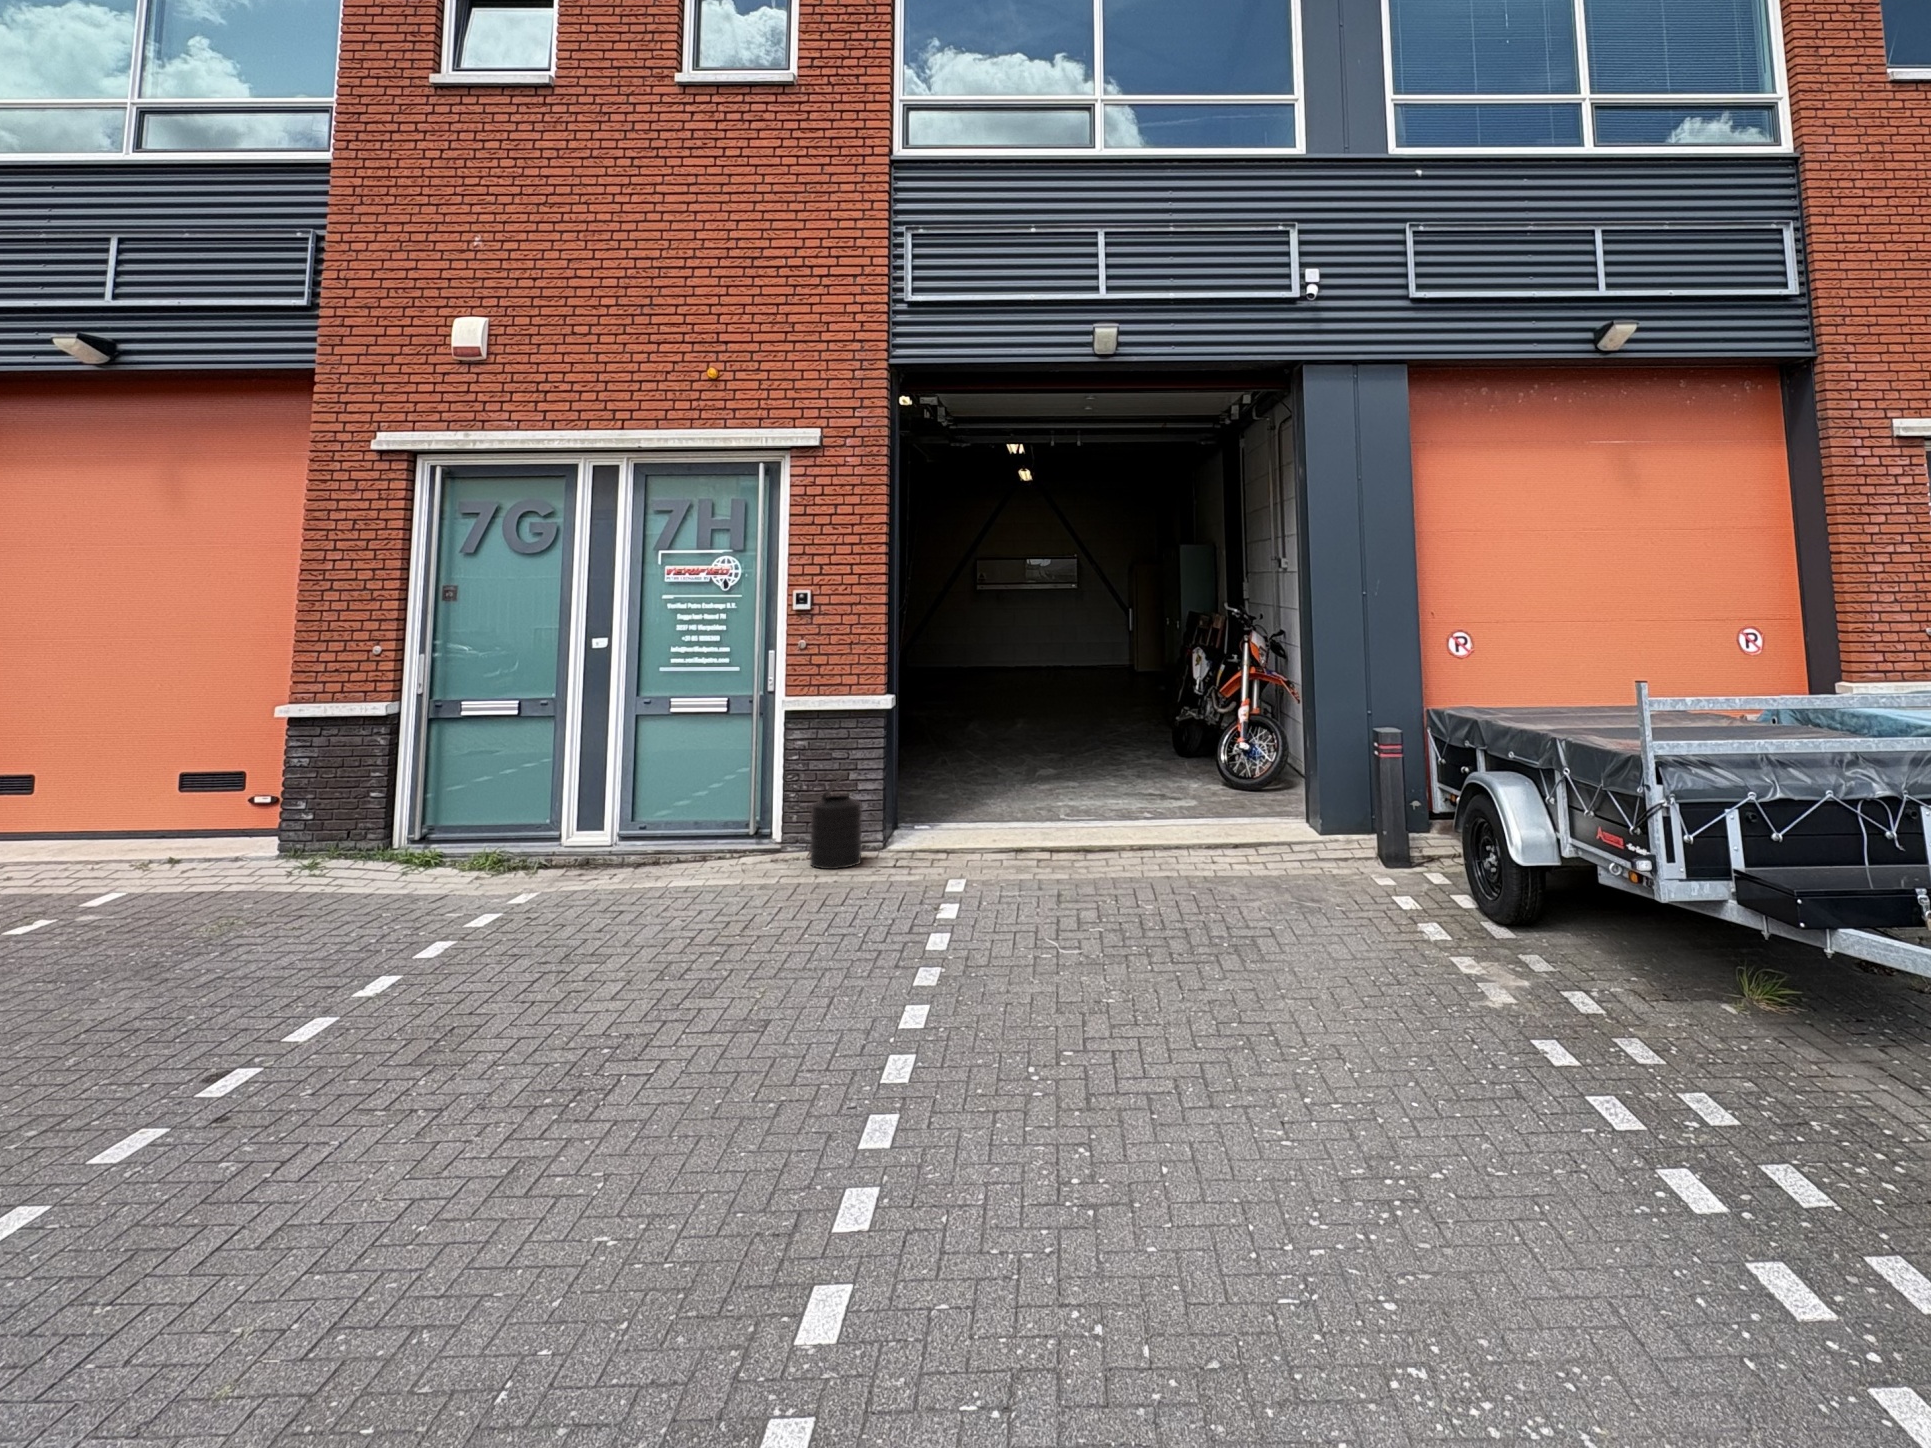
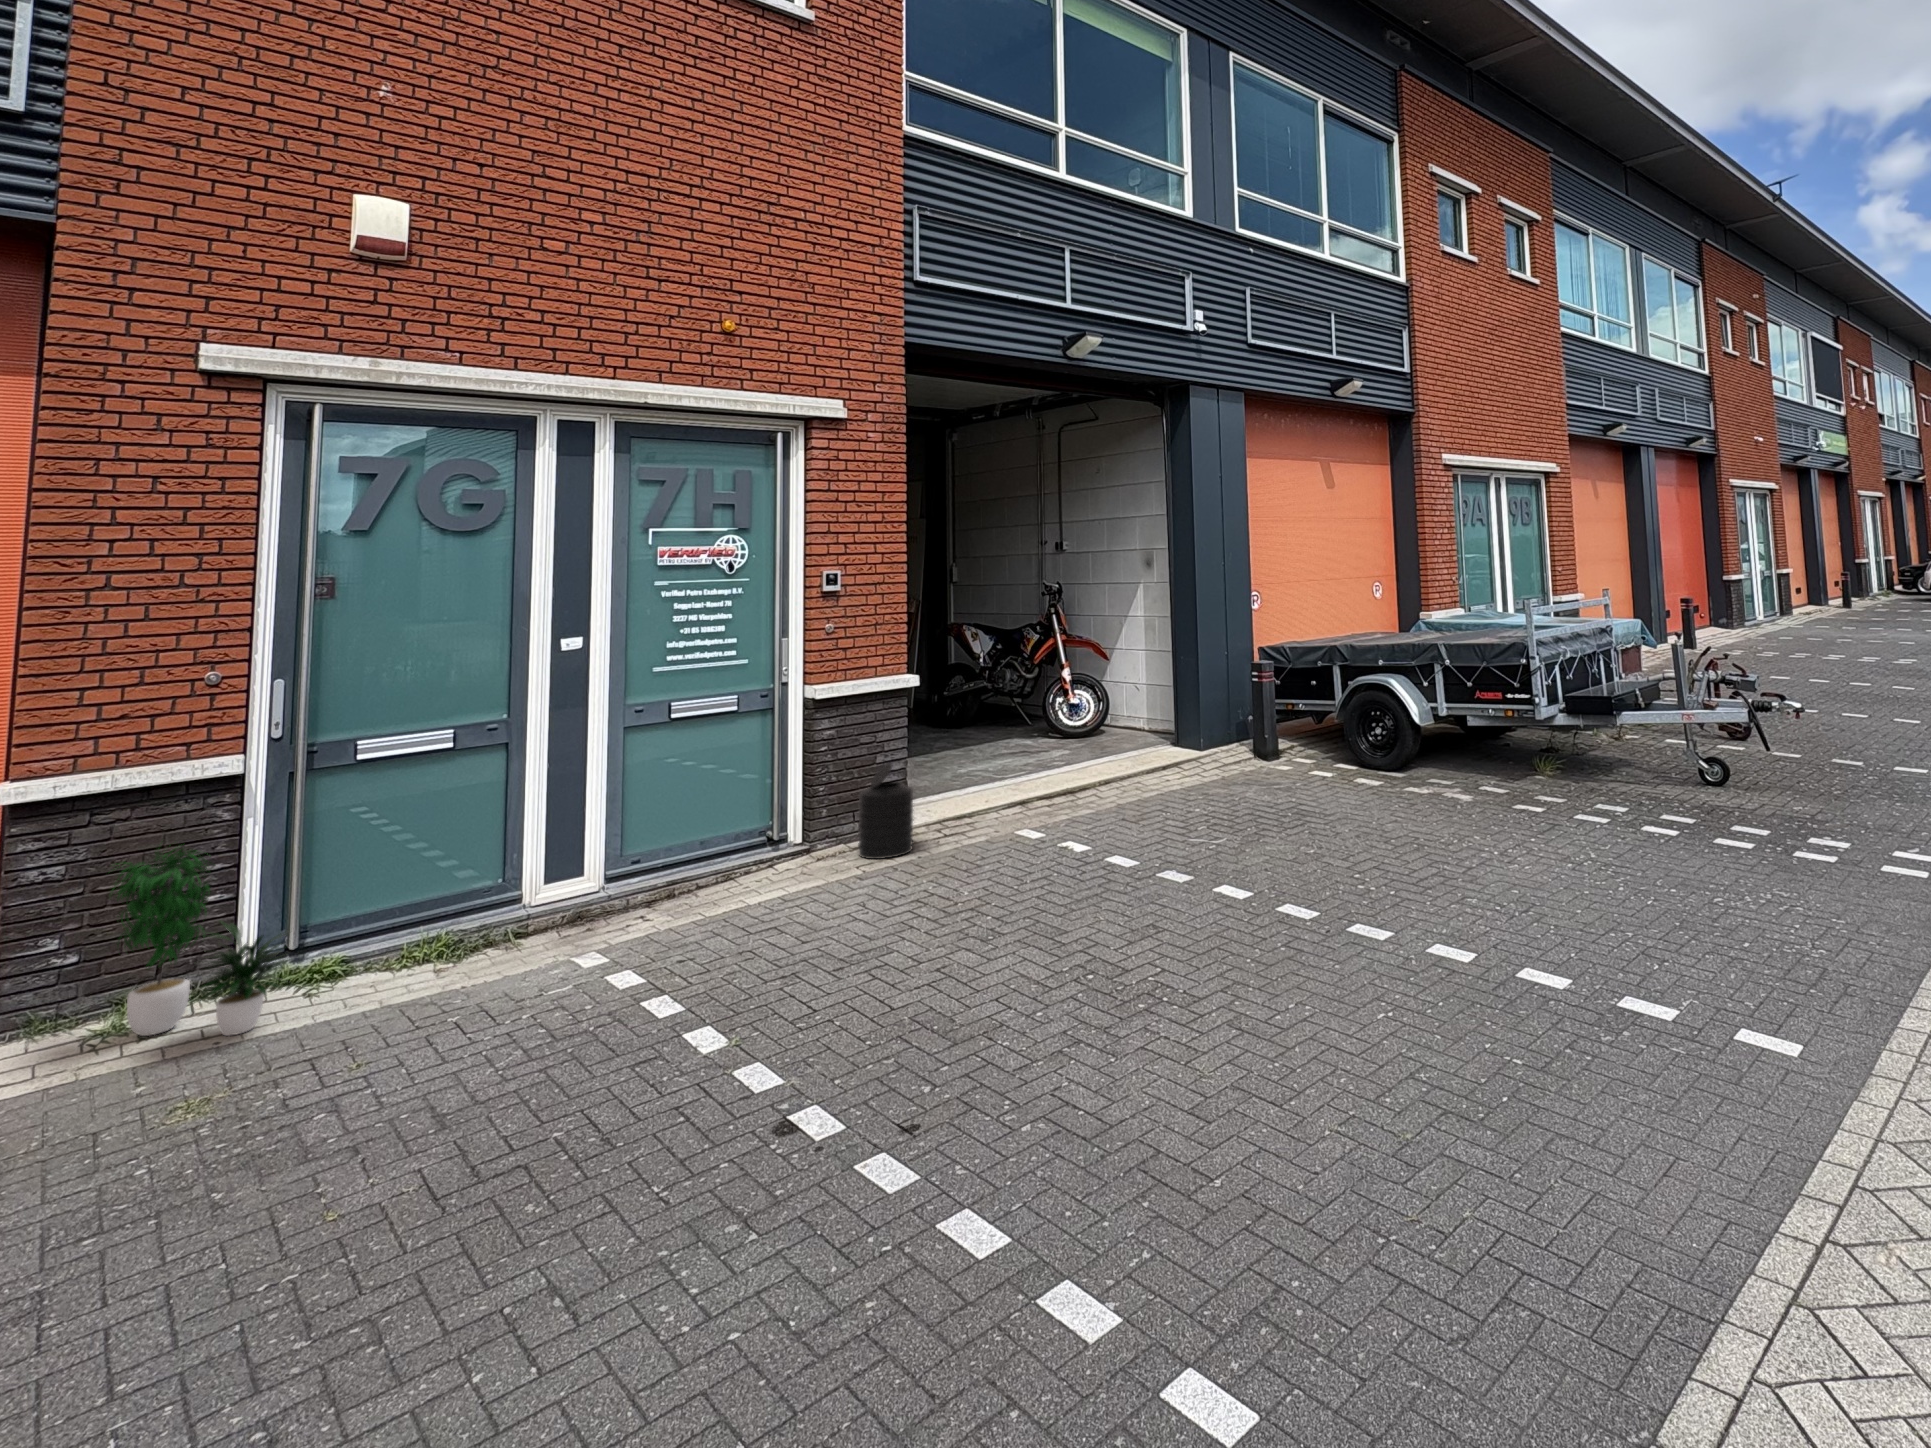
potted plant: none [300,751,365,884] -> present [111,848,284,1036]

